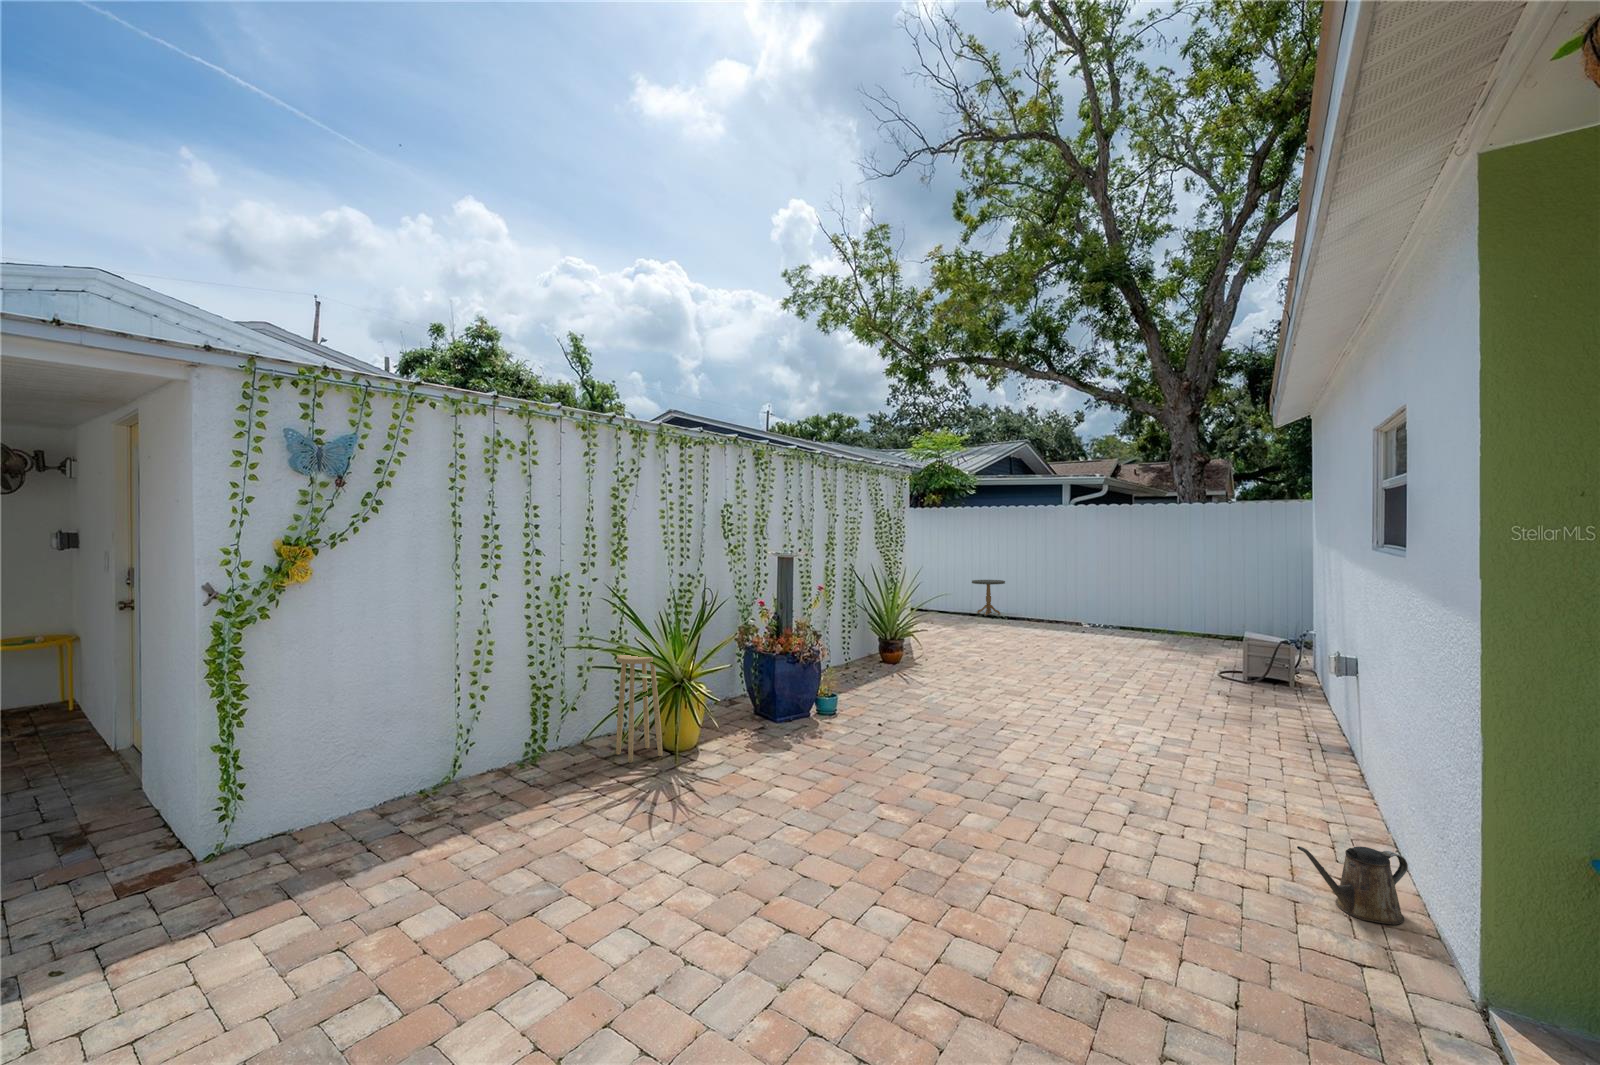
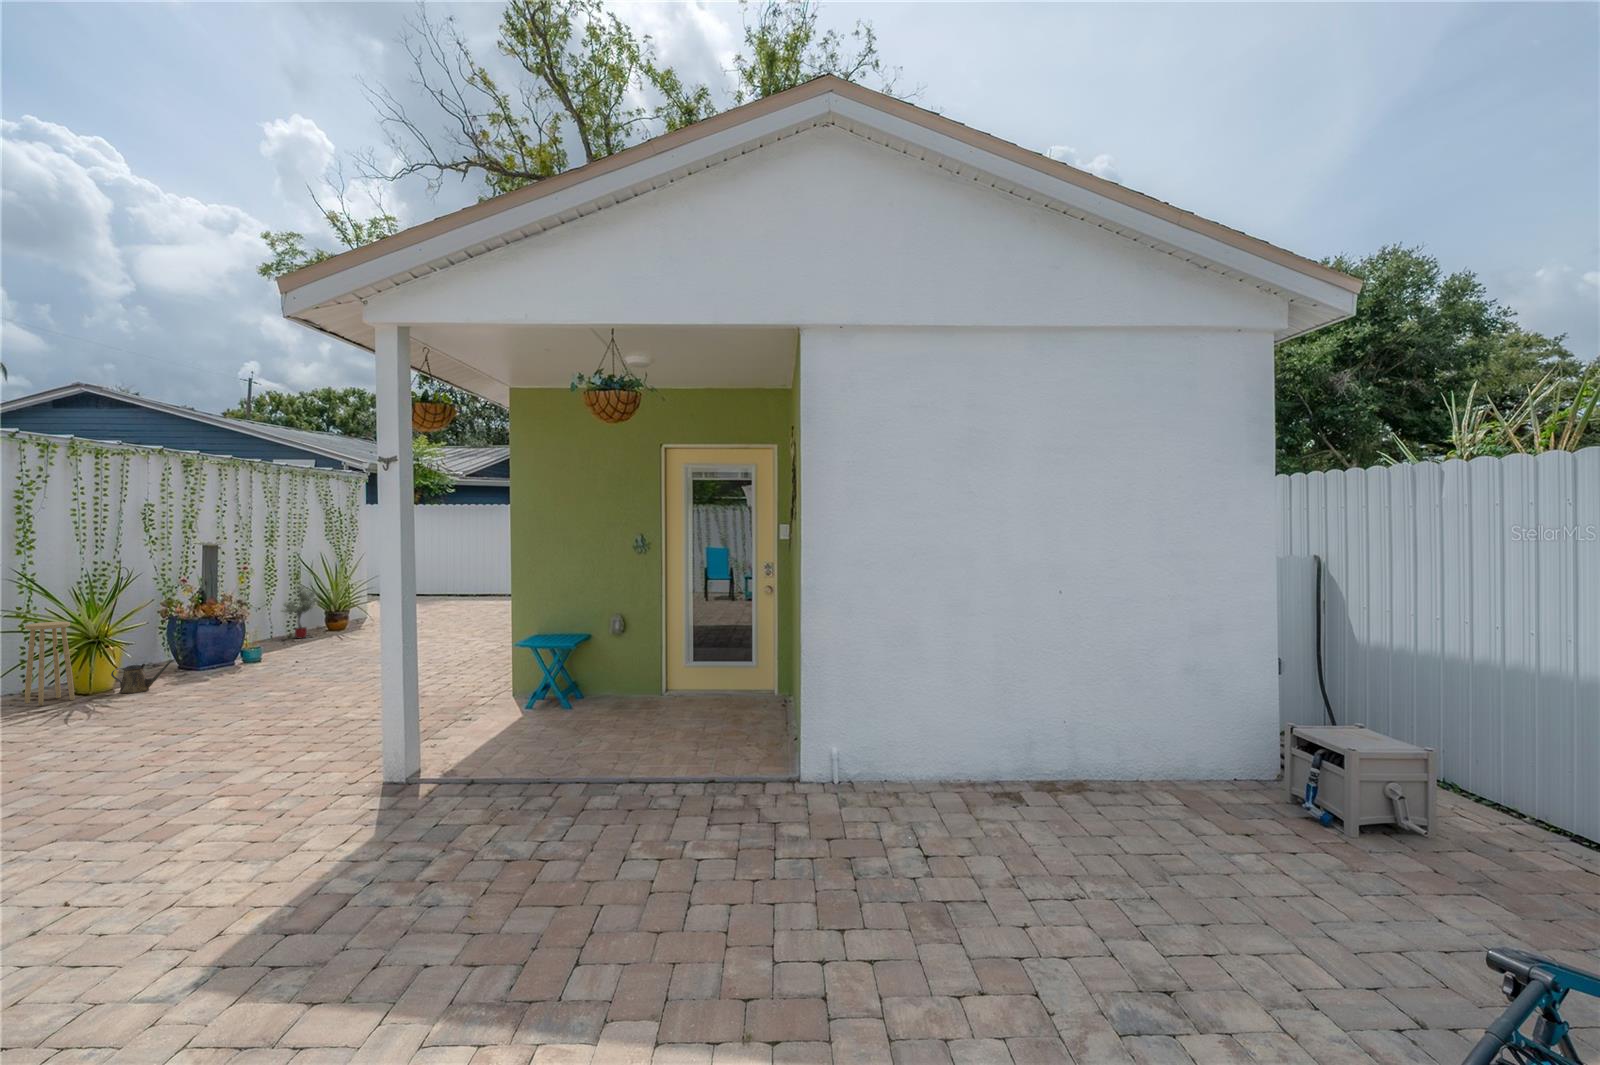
side table: present [972,580,1005,615] -> none [451,568,482,599]
potted tree: none [837,600,874,665] -> present [282,584,318,639]
watering can: present [1297,846,1408,924] -> present [111,659,175,693]

